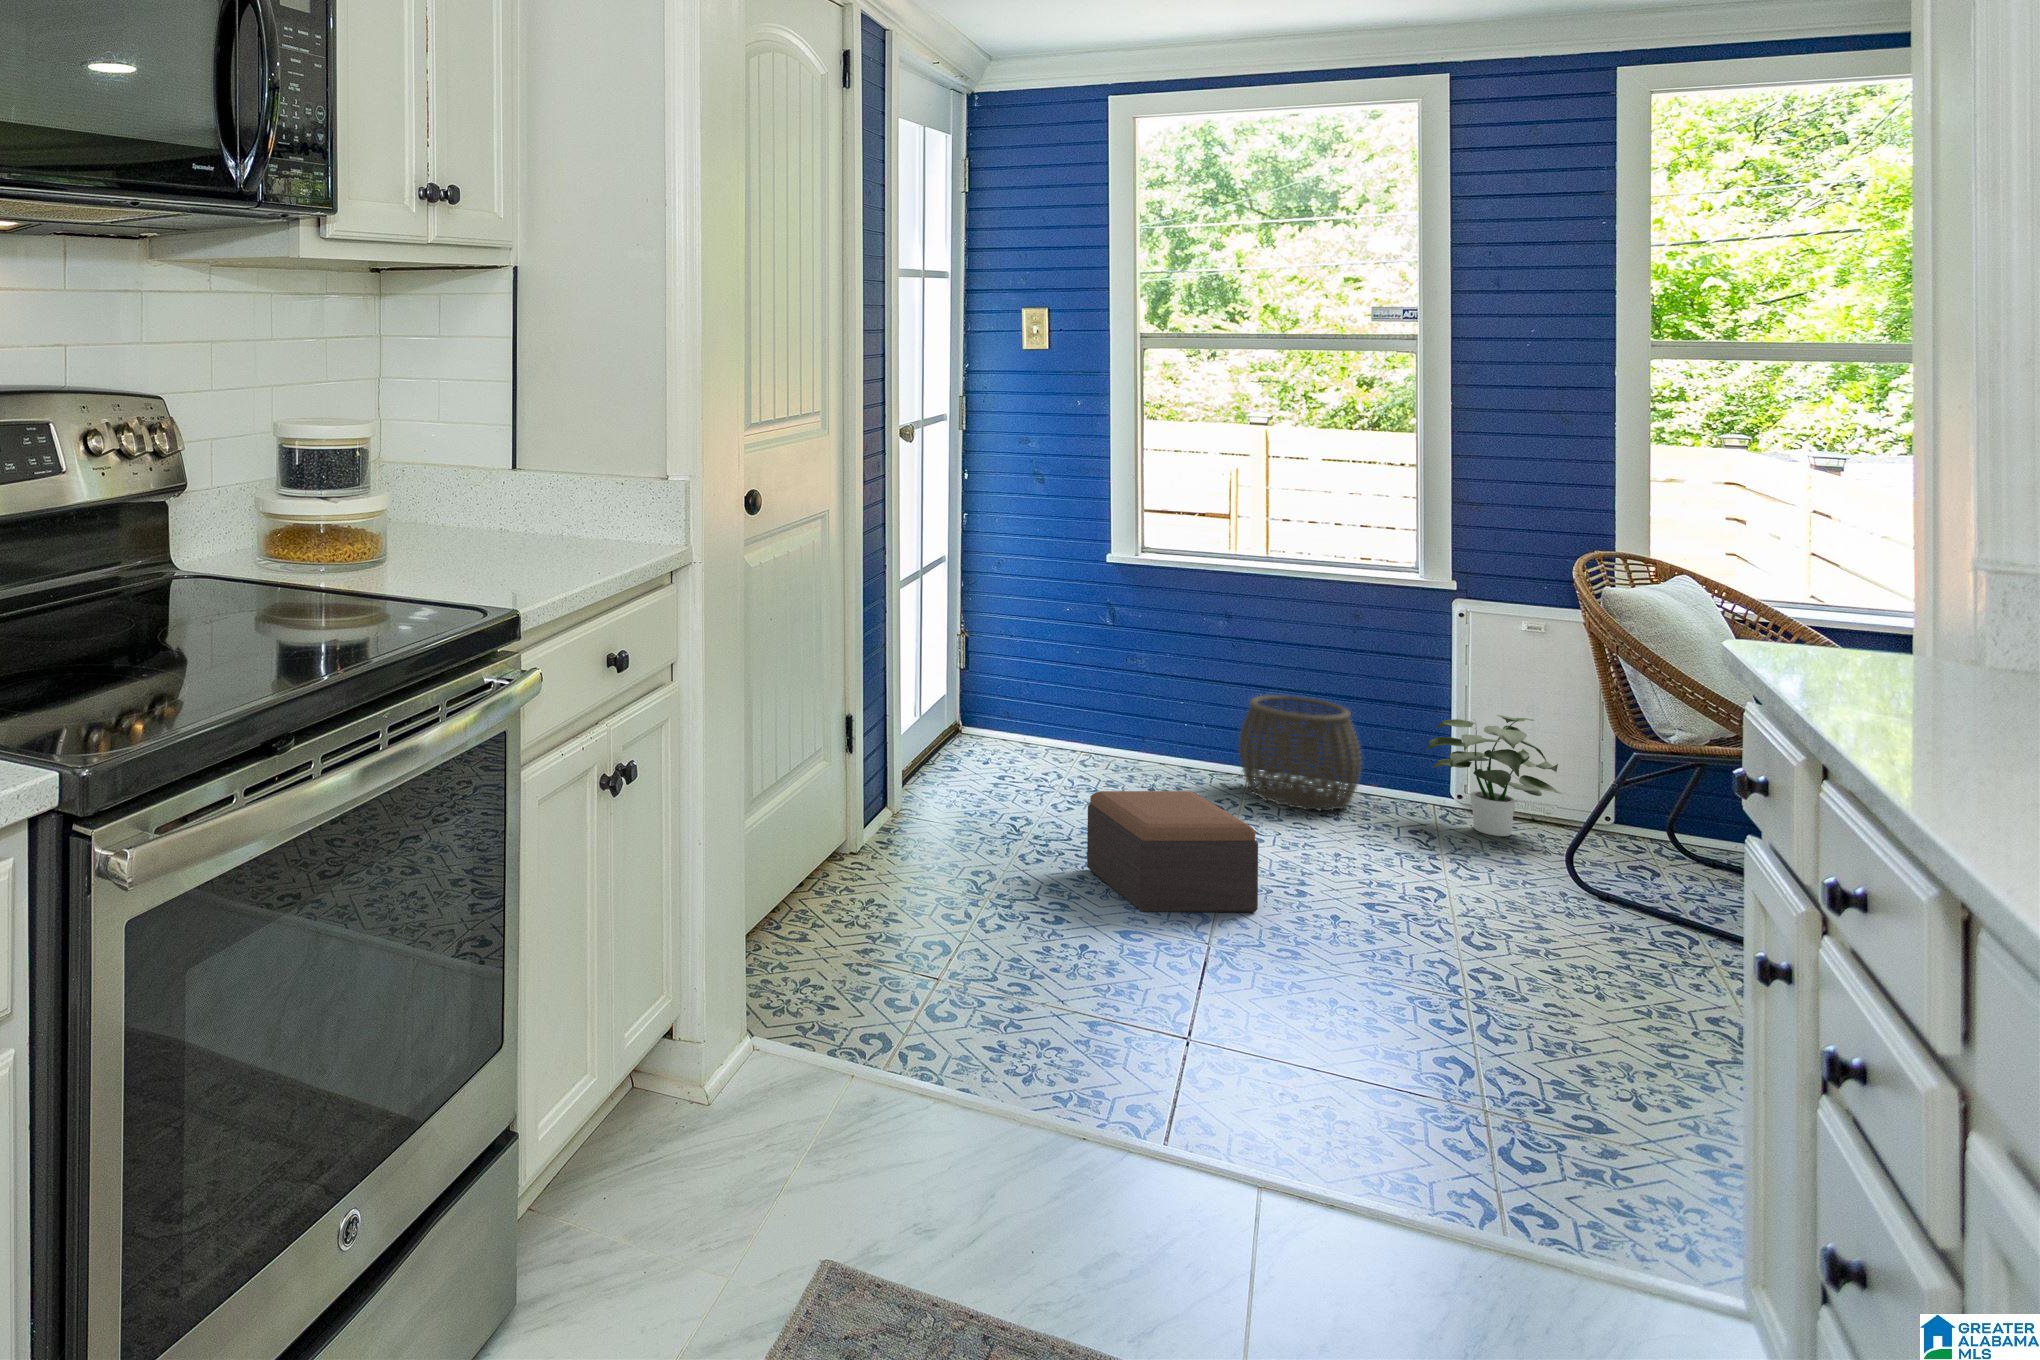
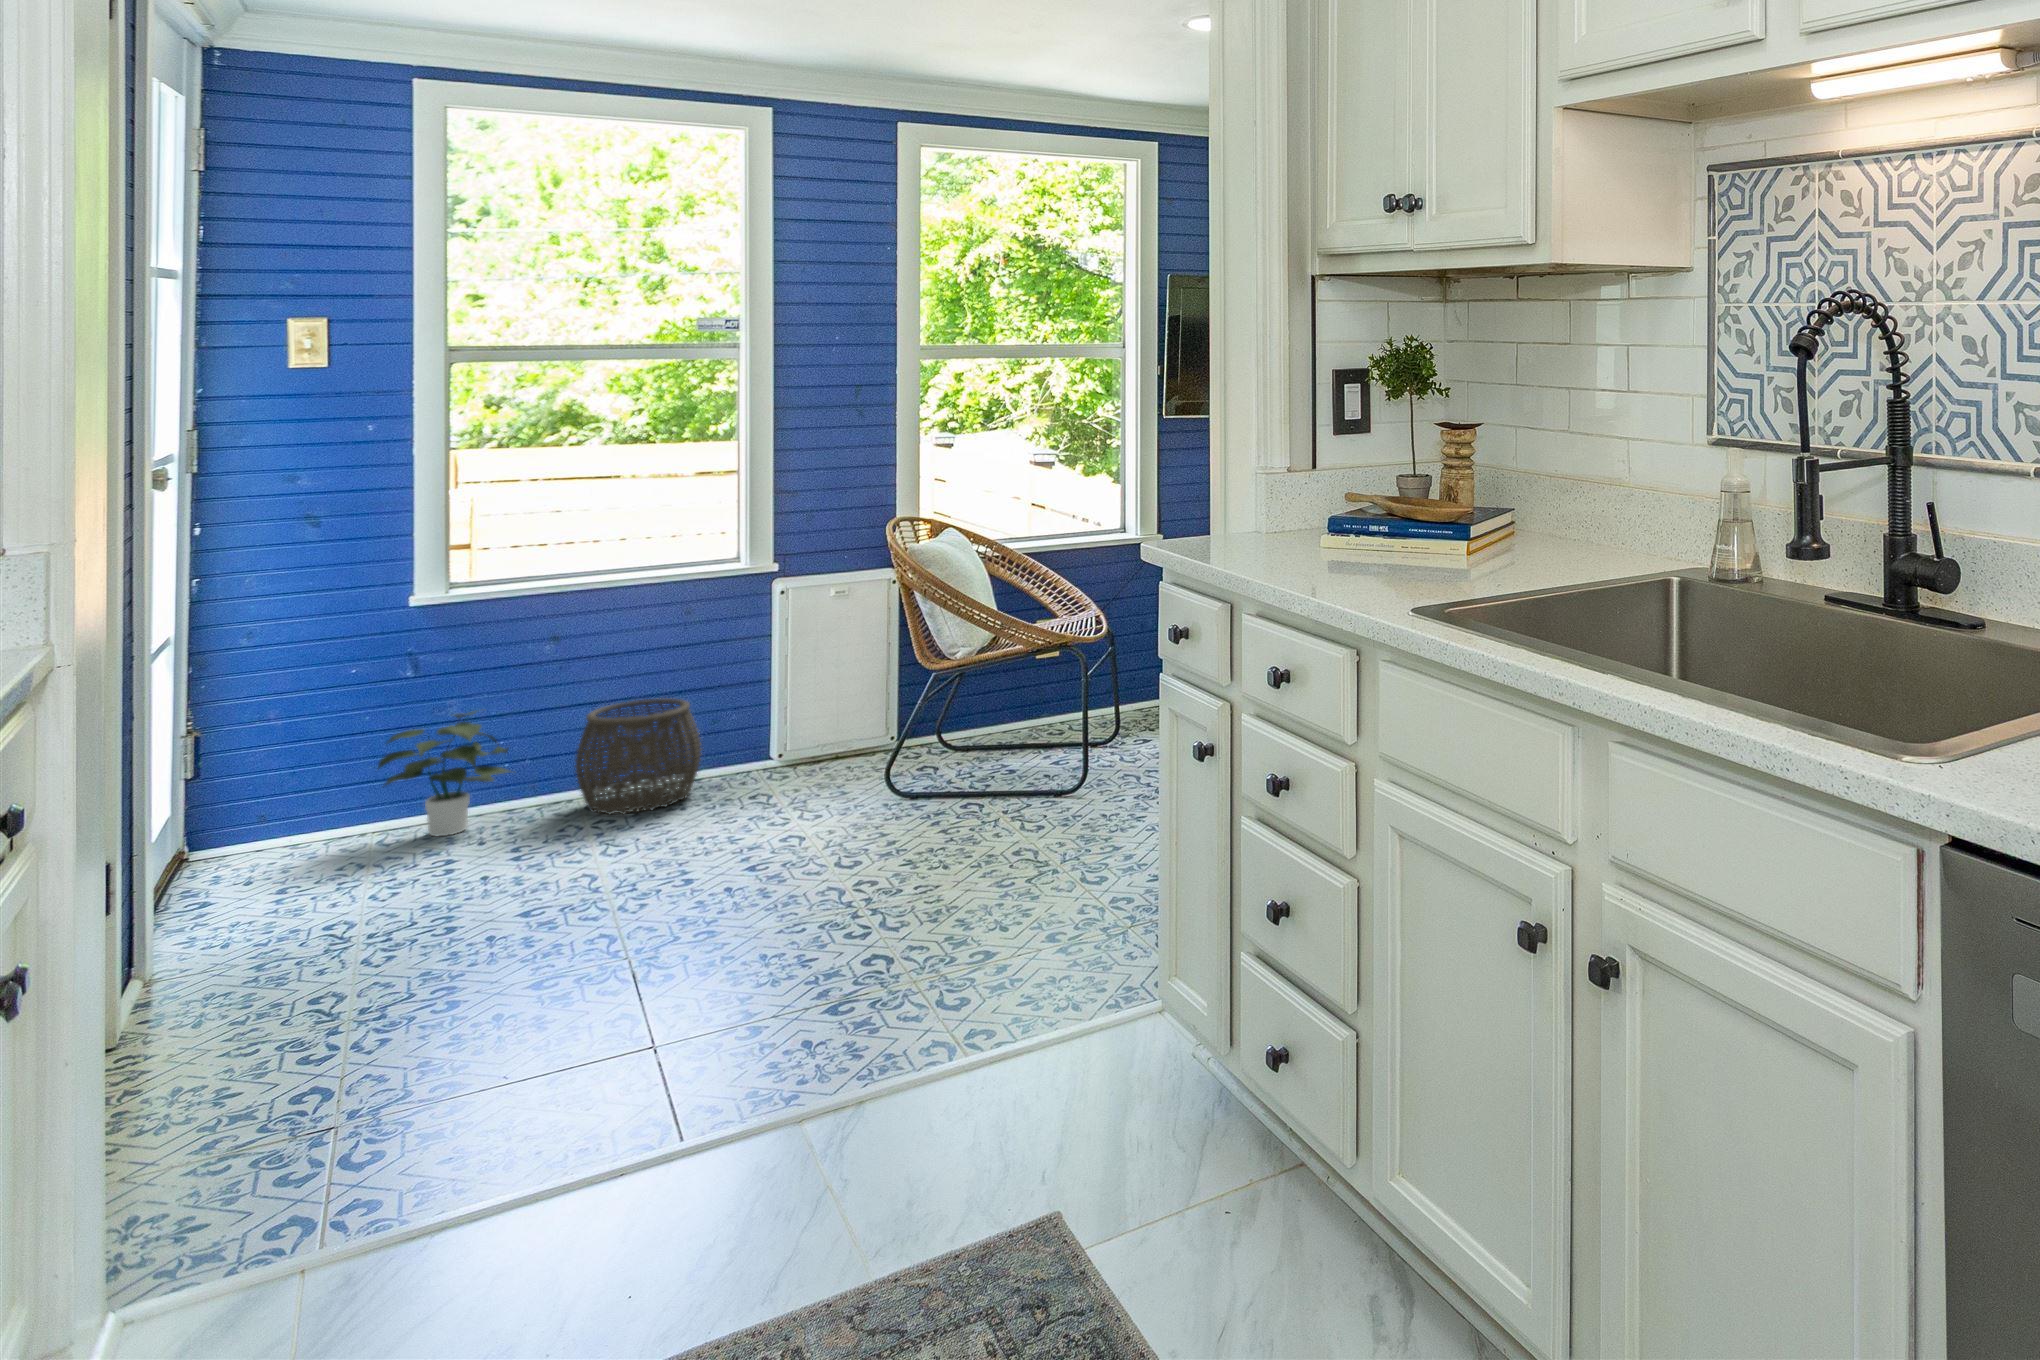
potted plant: present [1426,715,1562,836] -> present [377,711,510,836]
footstool: present [1087,791,1258,912] -> none [456,819,658,960]

